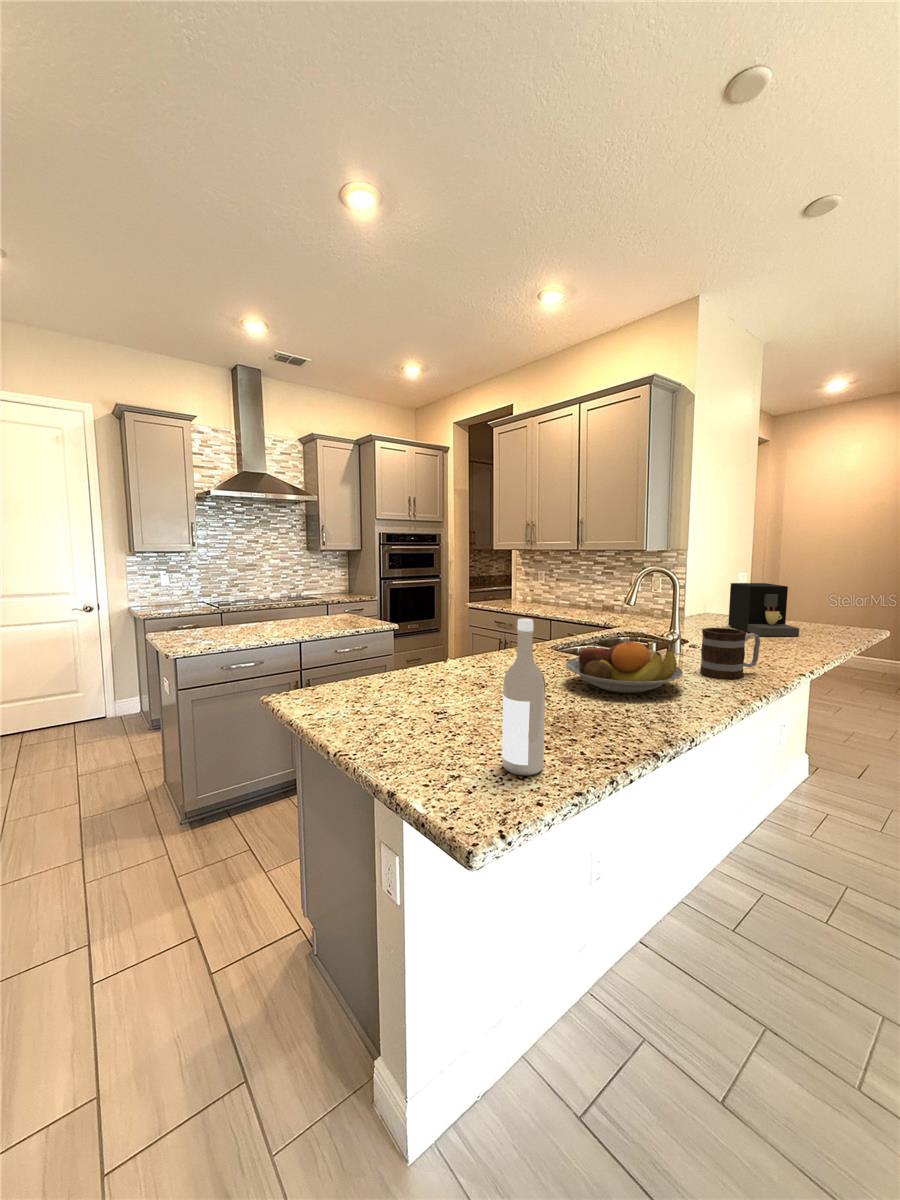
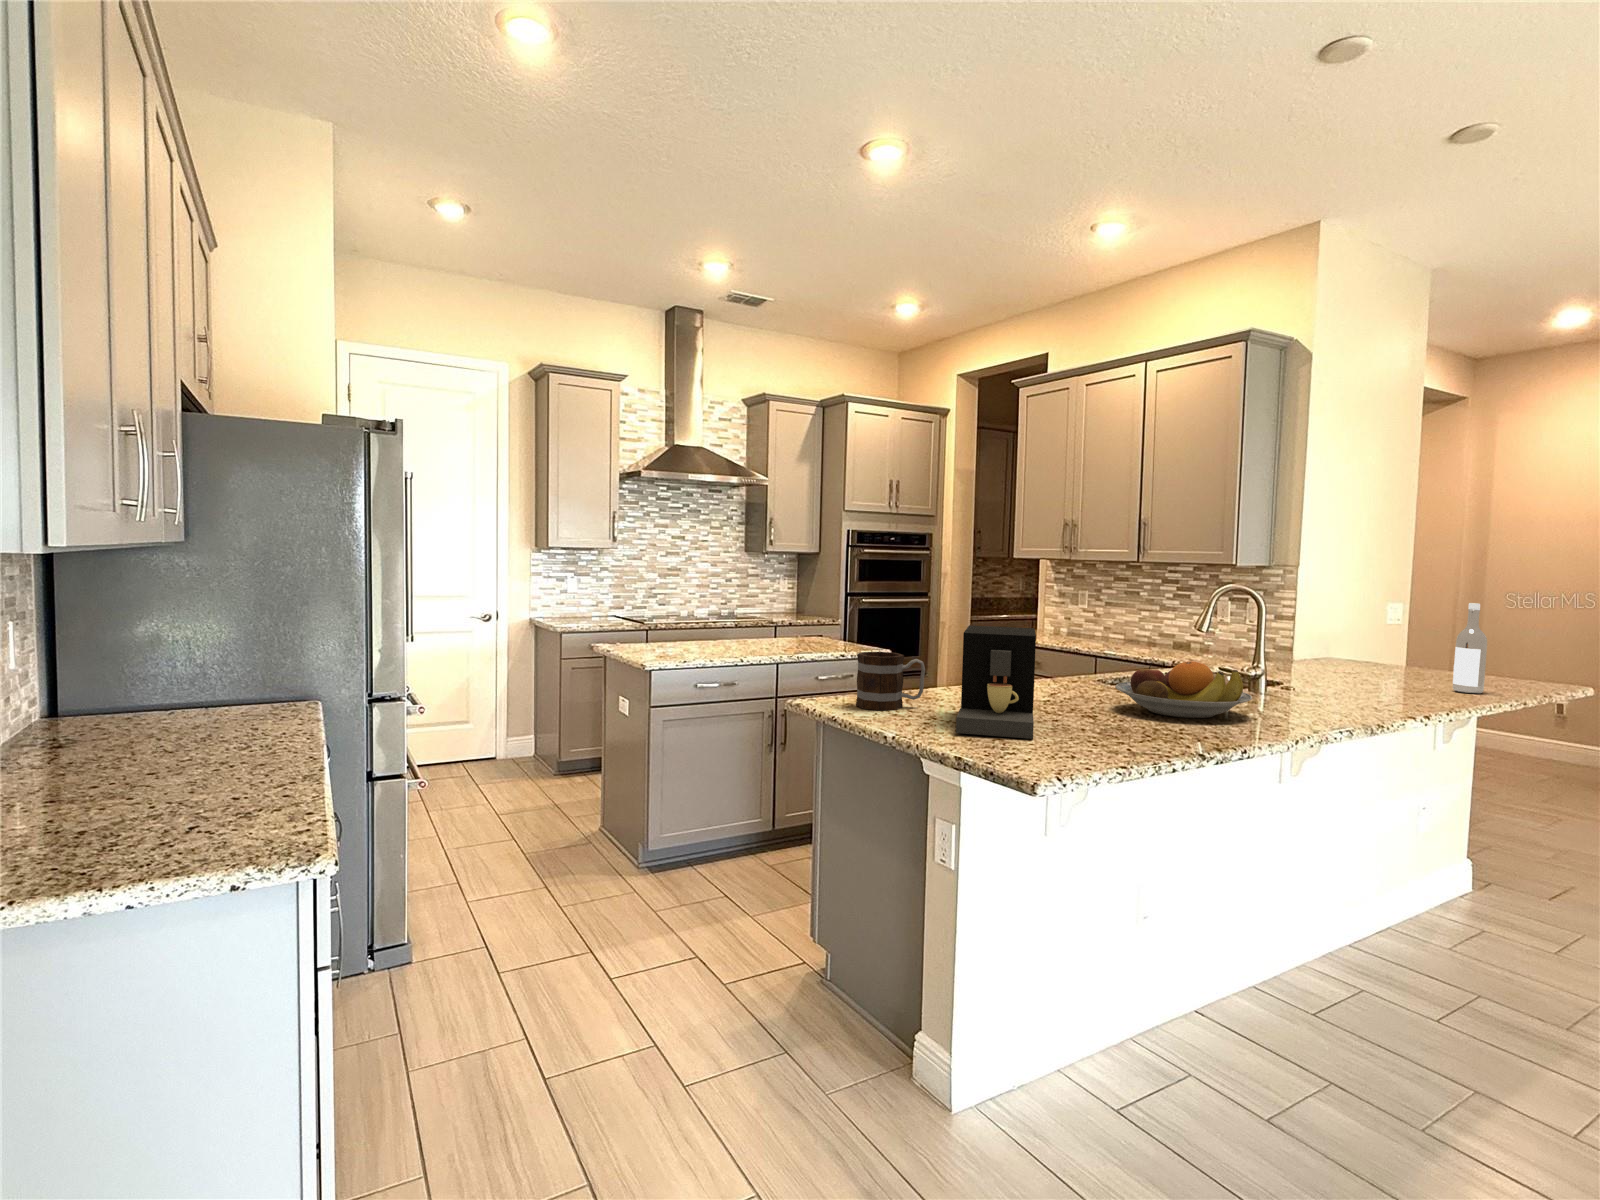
coffee maker: present [728,583,799,636] -> present [956,625,1036,739]
wine bottle: present [502,618,545,775] -> present [1453,603,1487,694]
mug: present [700,628,760,679] -> present [856,652,925,710]

